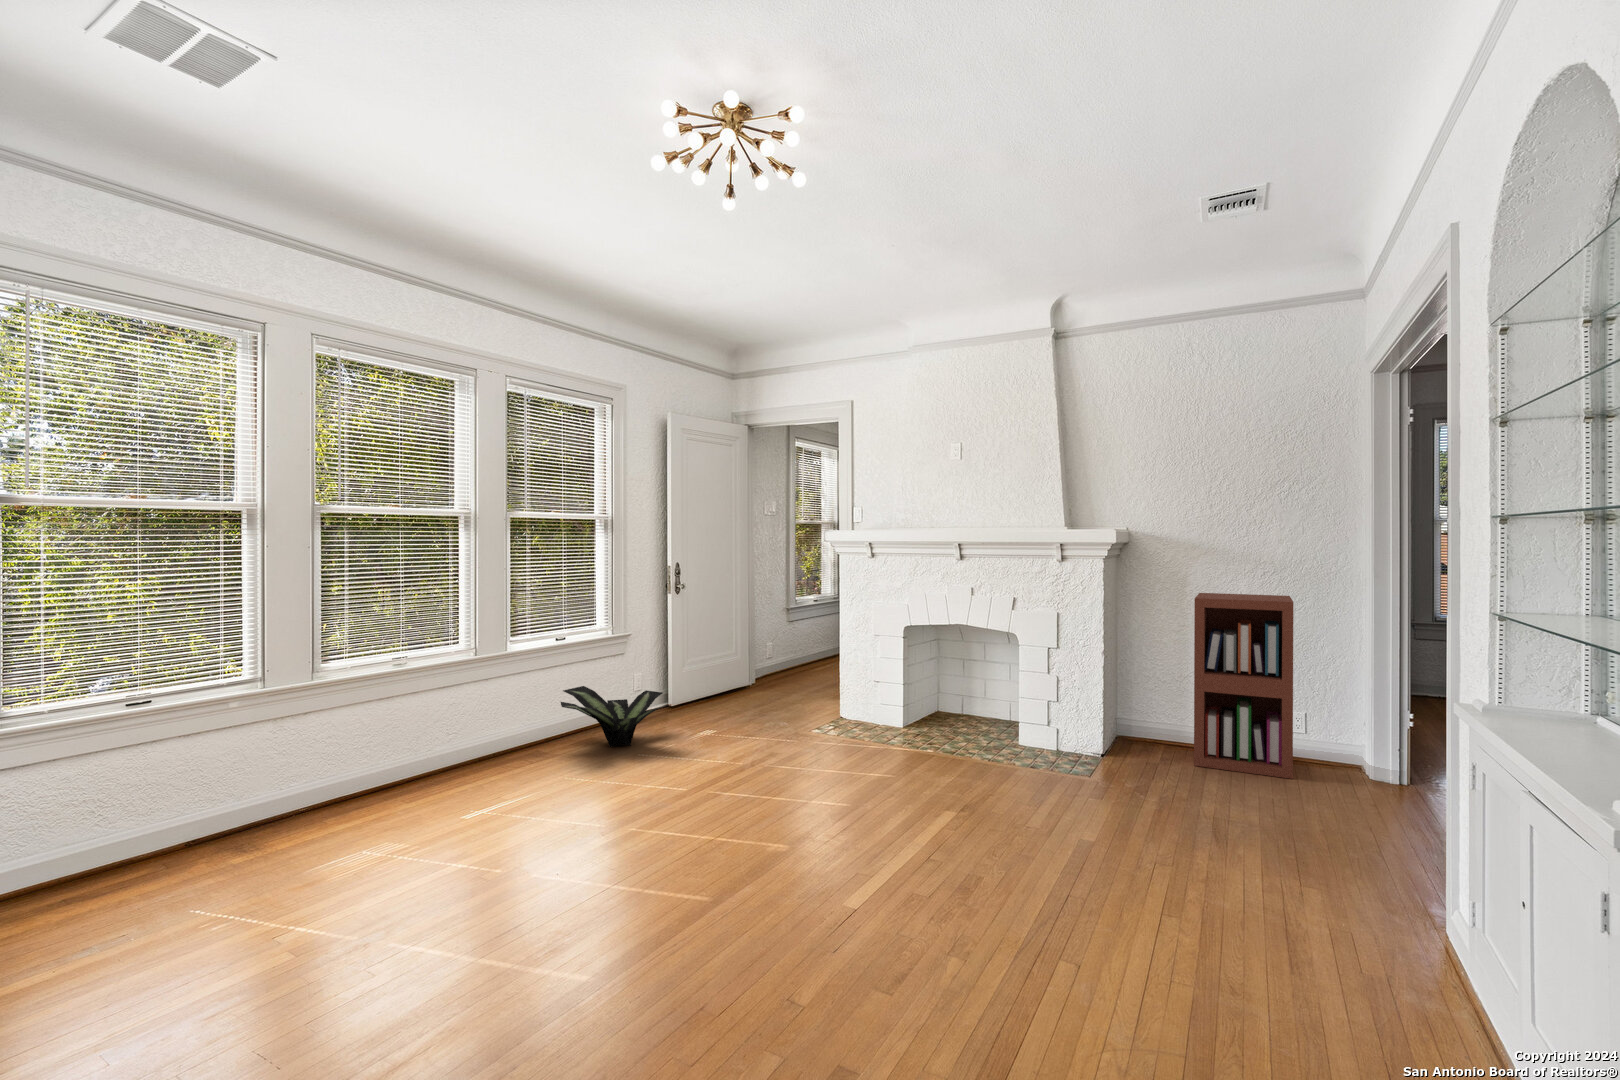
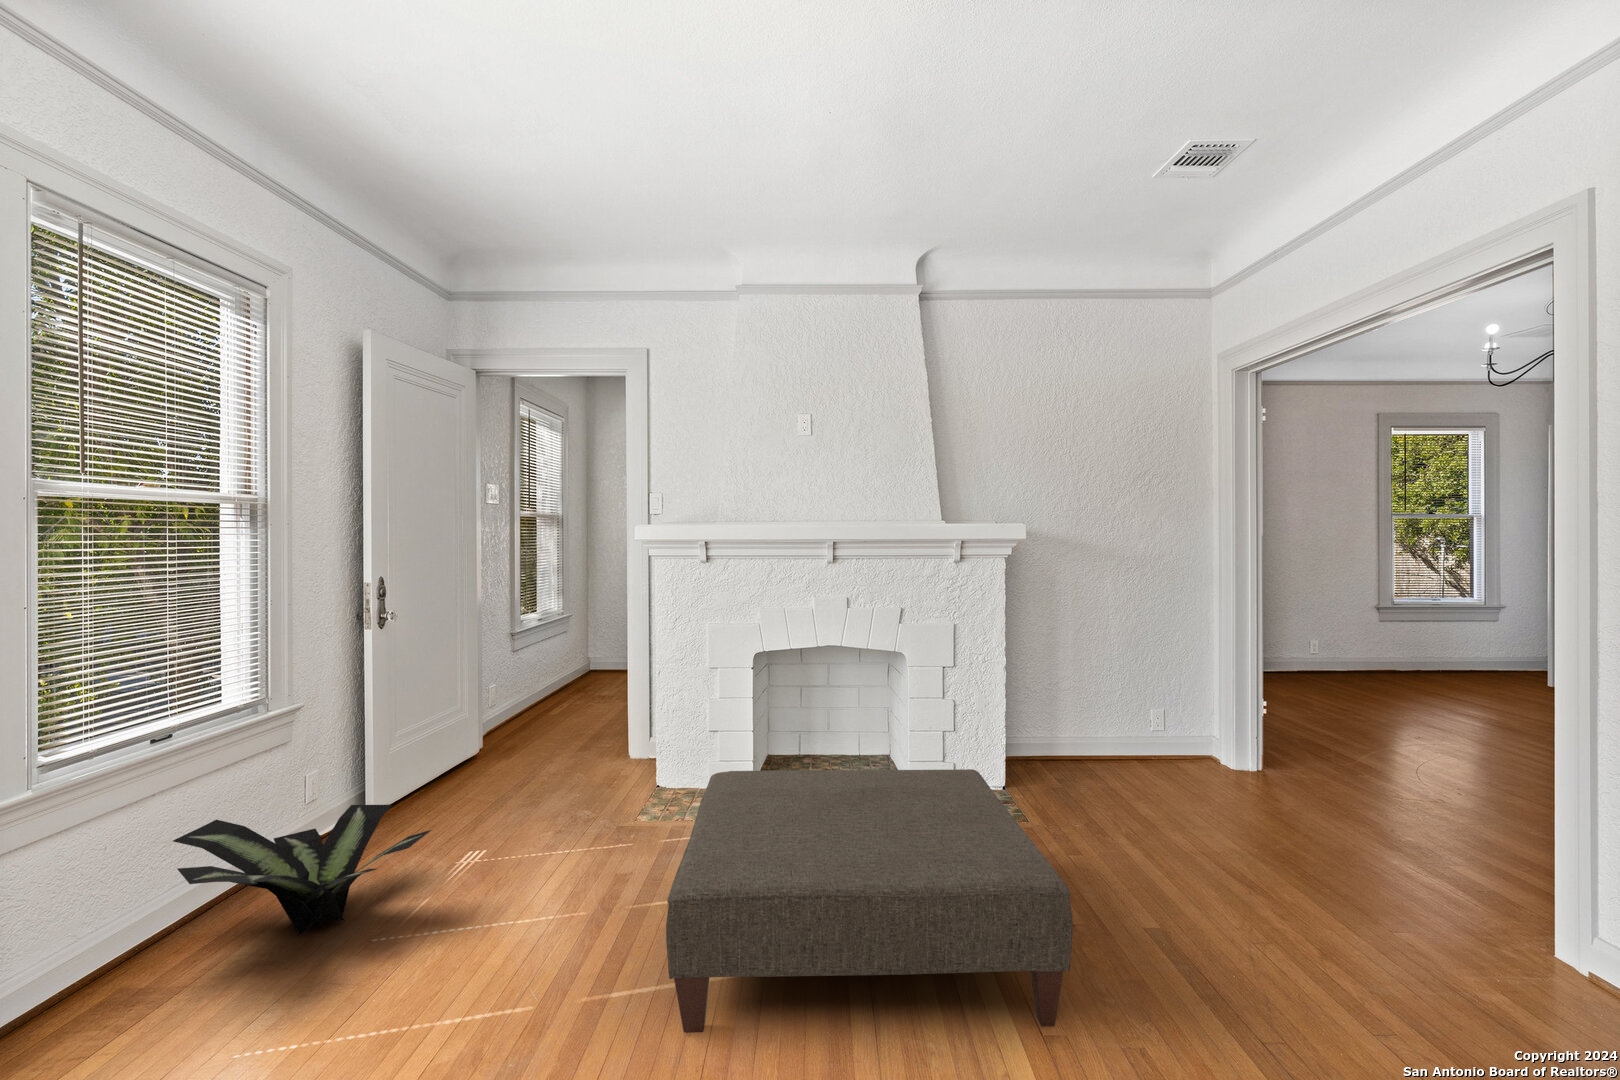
bookshelf: present [1194,593,1293,779] -> none [1076,592,1204,788]
ottoman: none [731,695,1005,850] -> present [666,769,1073,1033]

